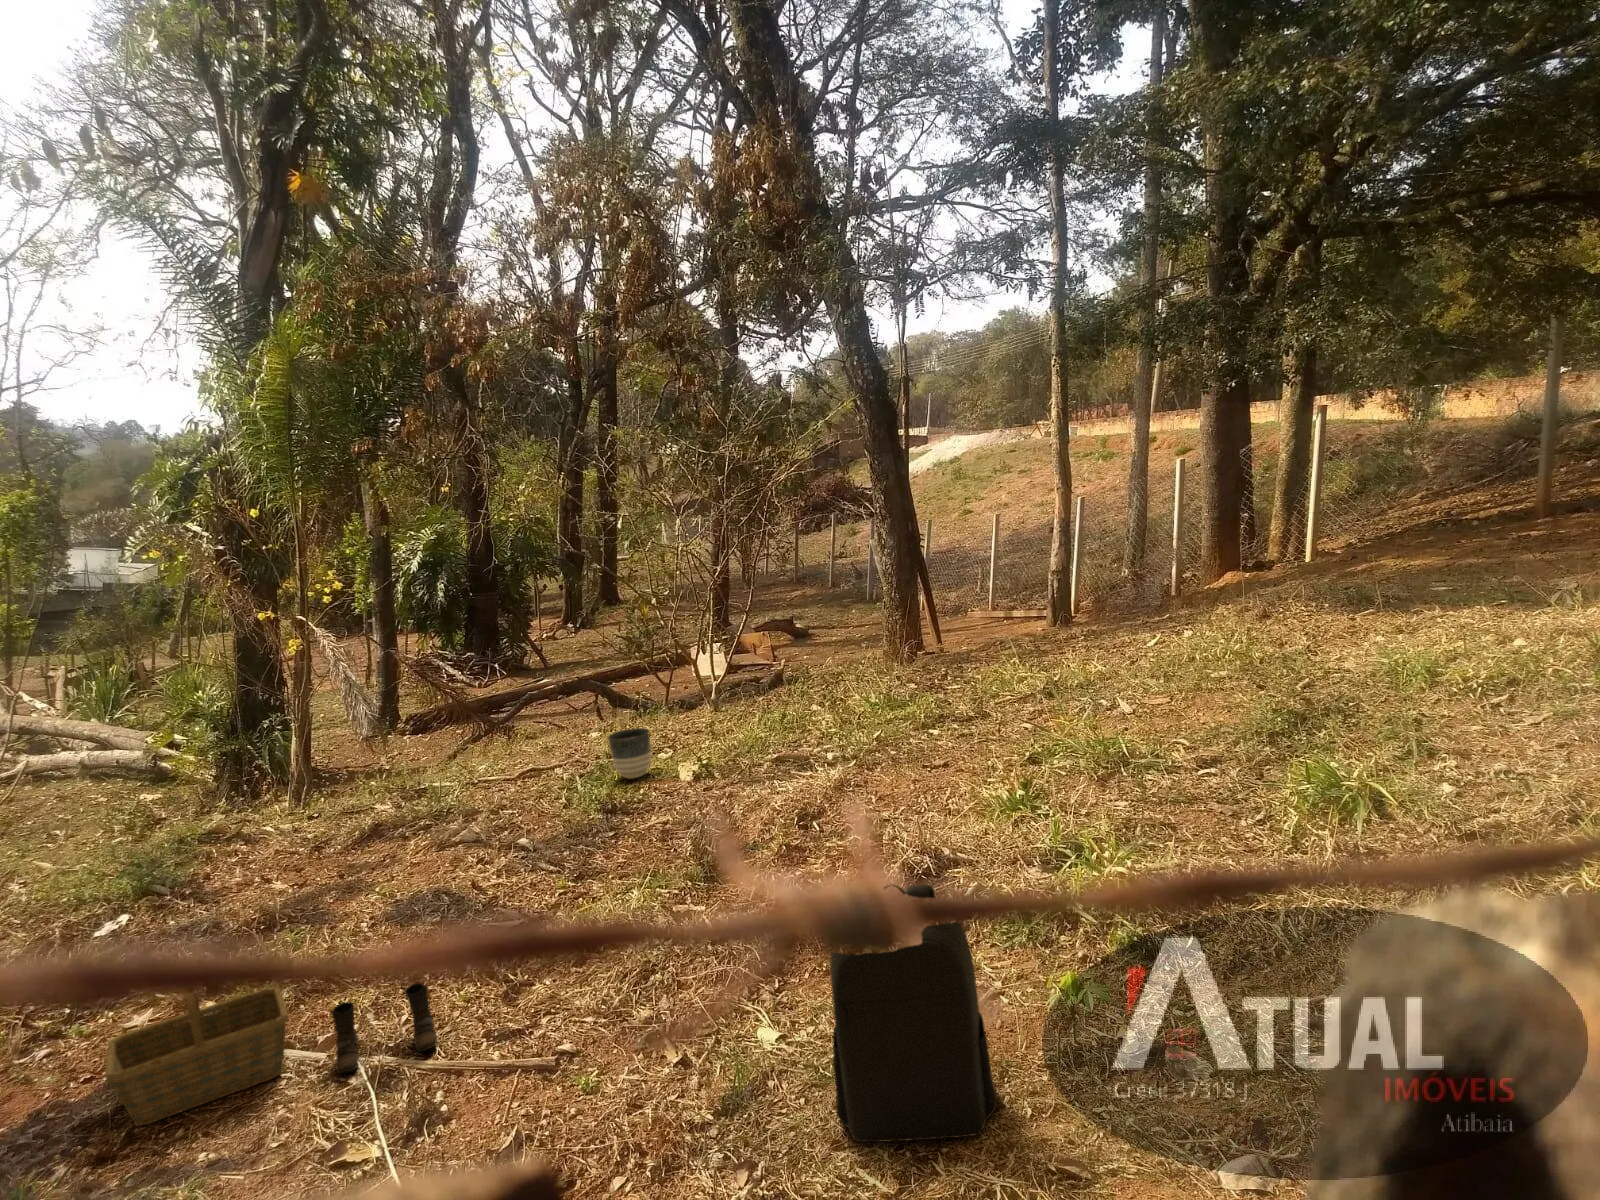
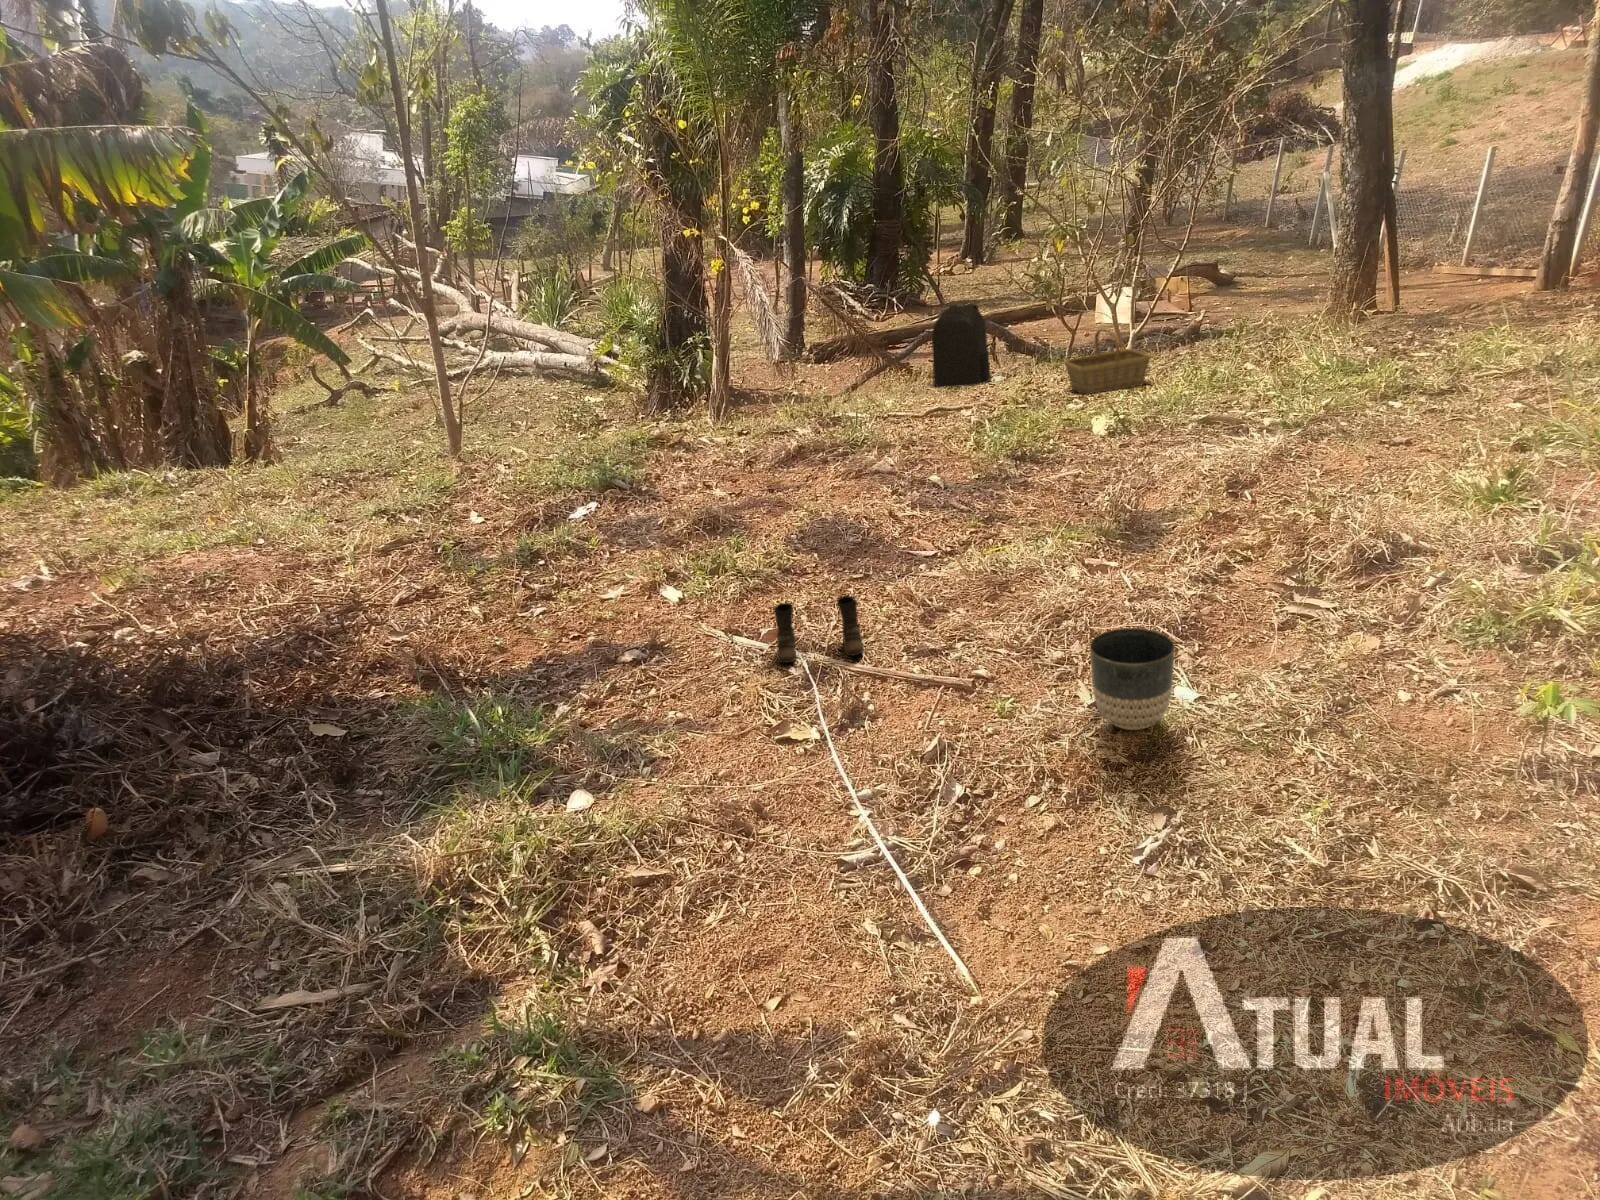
planter: present [608,728,651,779] -> present [1090,628,1175,730]
backpack: present [830,885,997,1142] -> present [932,304,991,388]
basket: present [105,987,288,1126] -> present [1064,329,1151,394]

